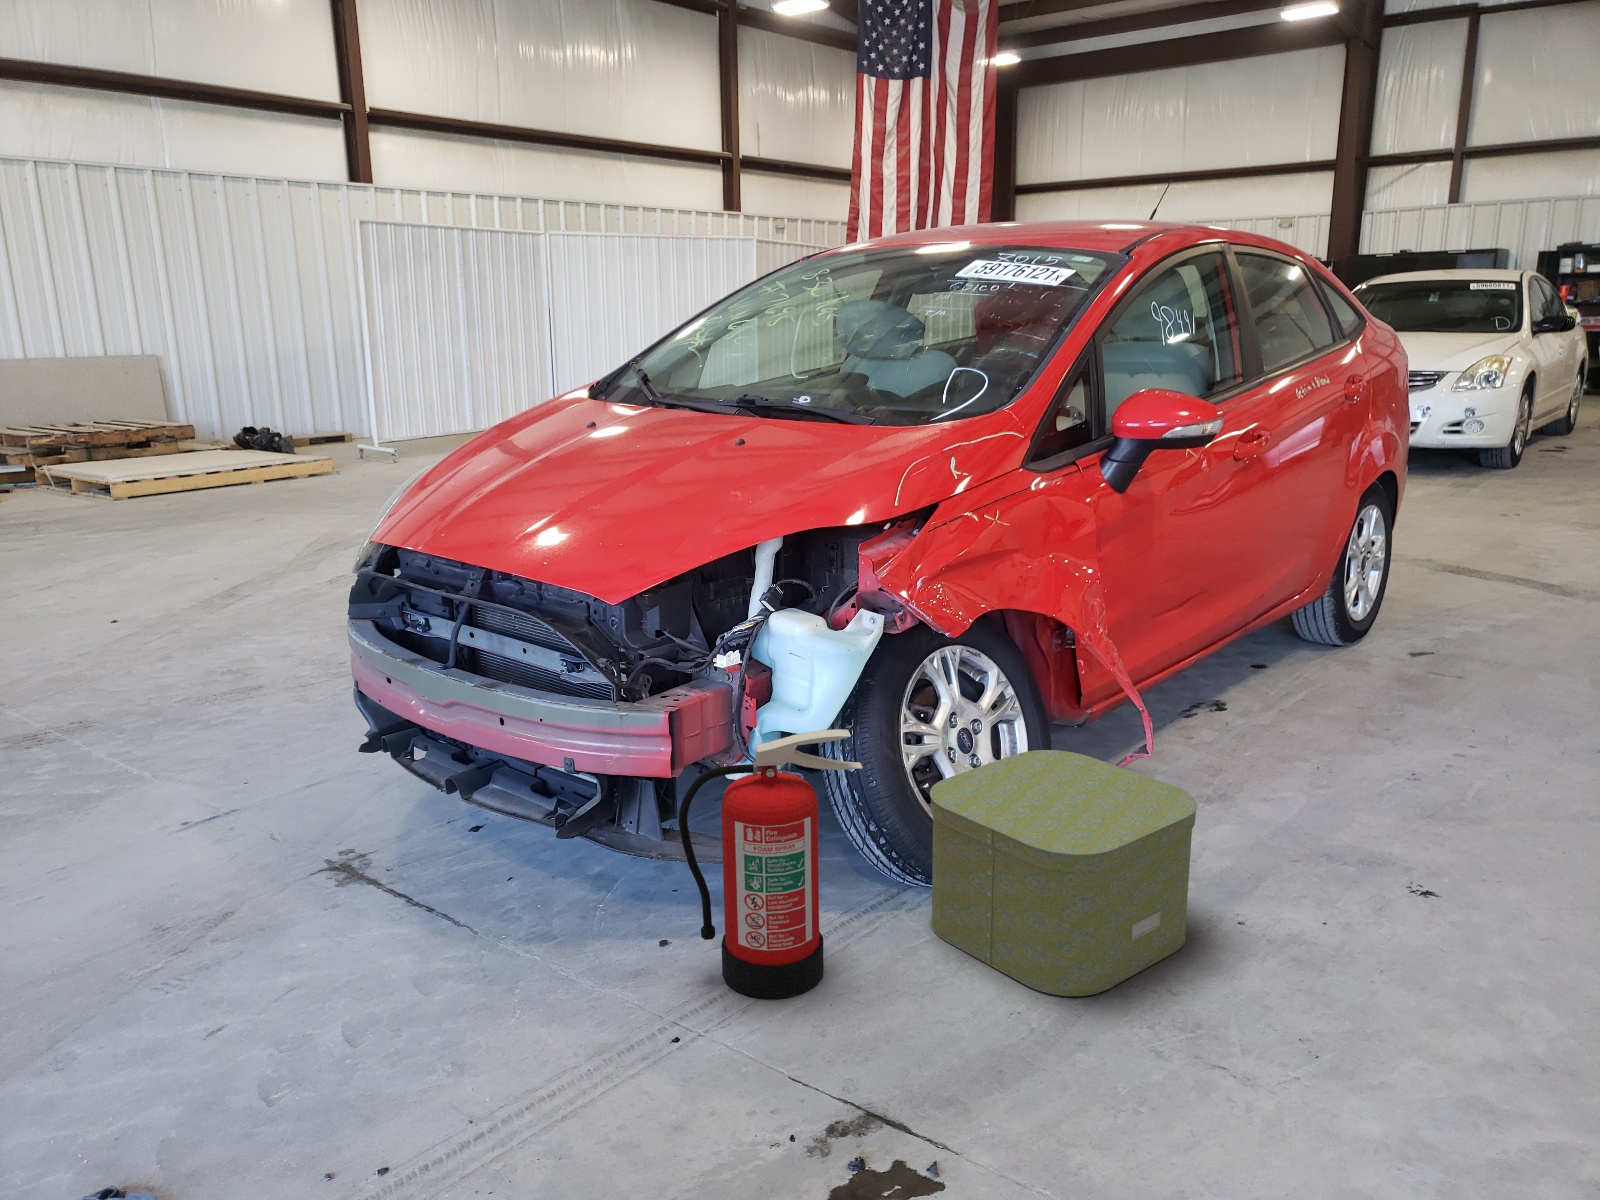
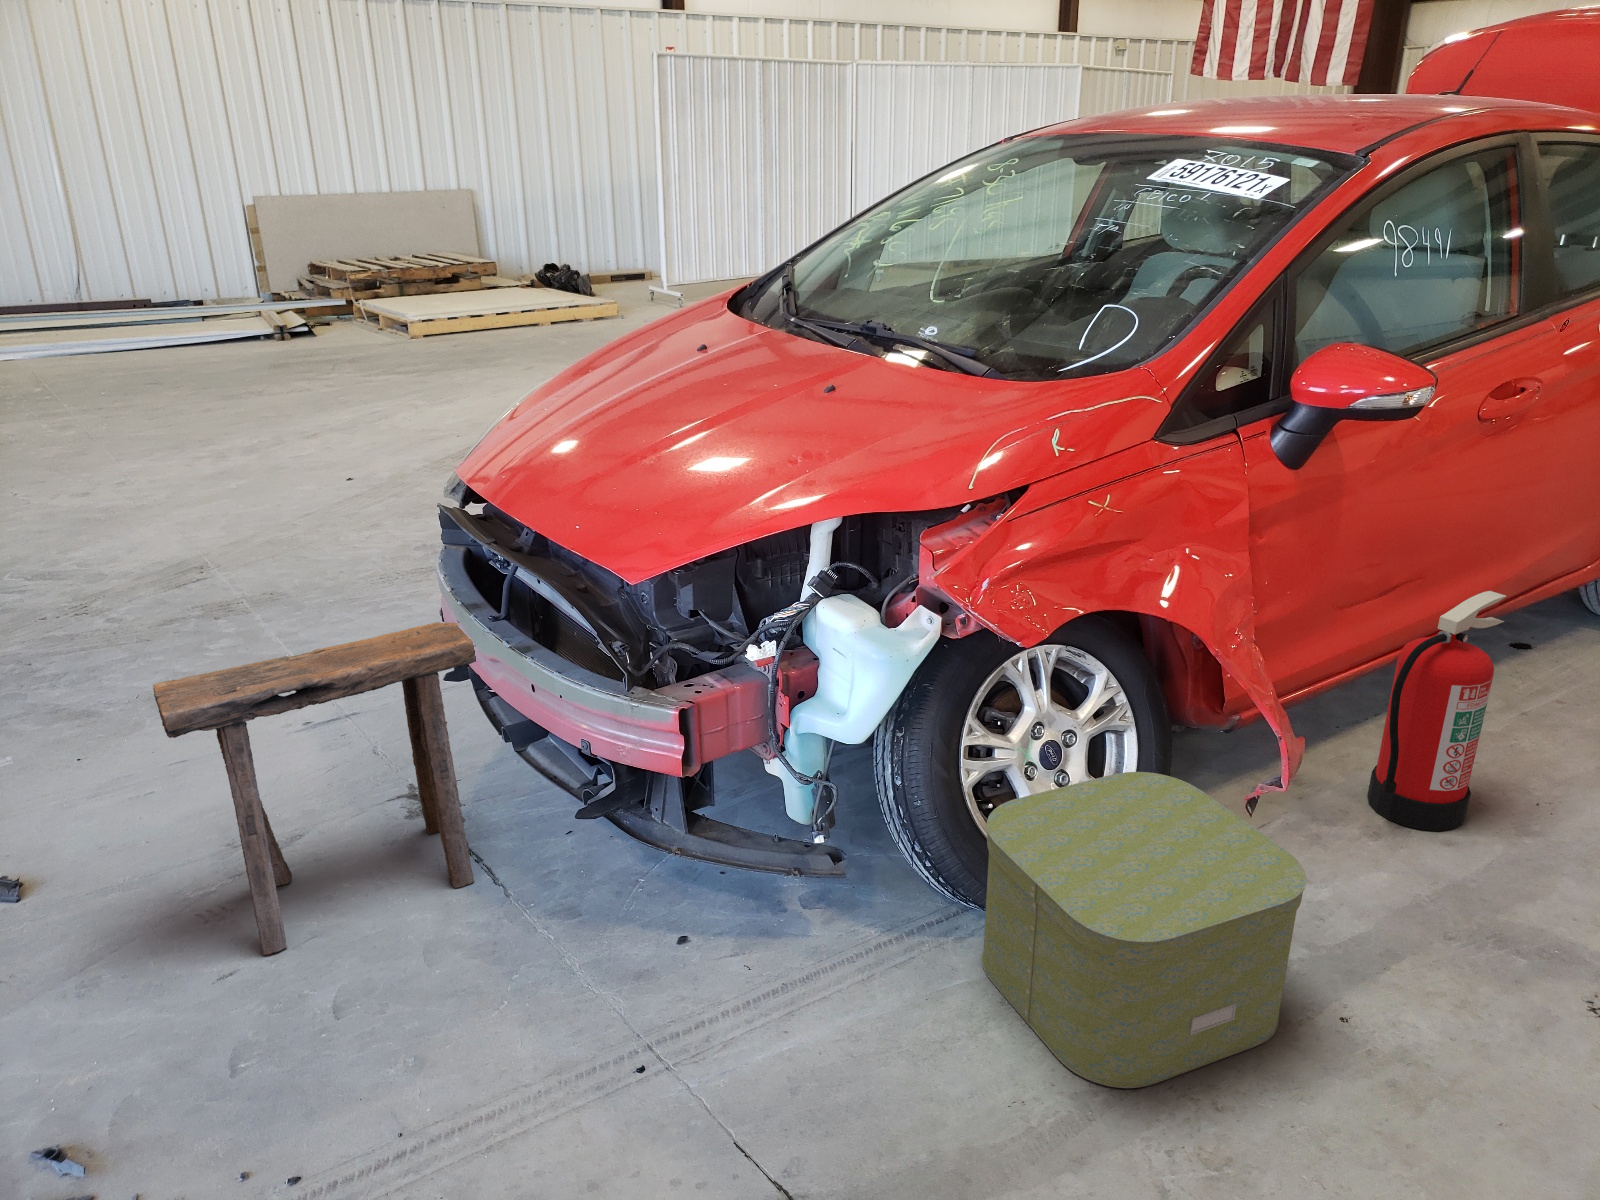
stool: none [108,681,431,1027] -> present [153,622,476,955]
fire extinguisher: present [679,729,863,999] -> present [1367,591,1506,831]

